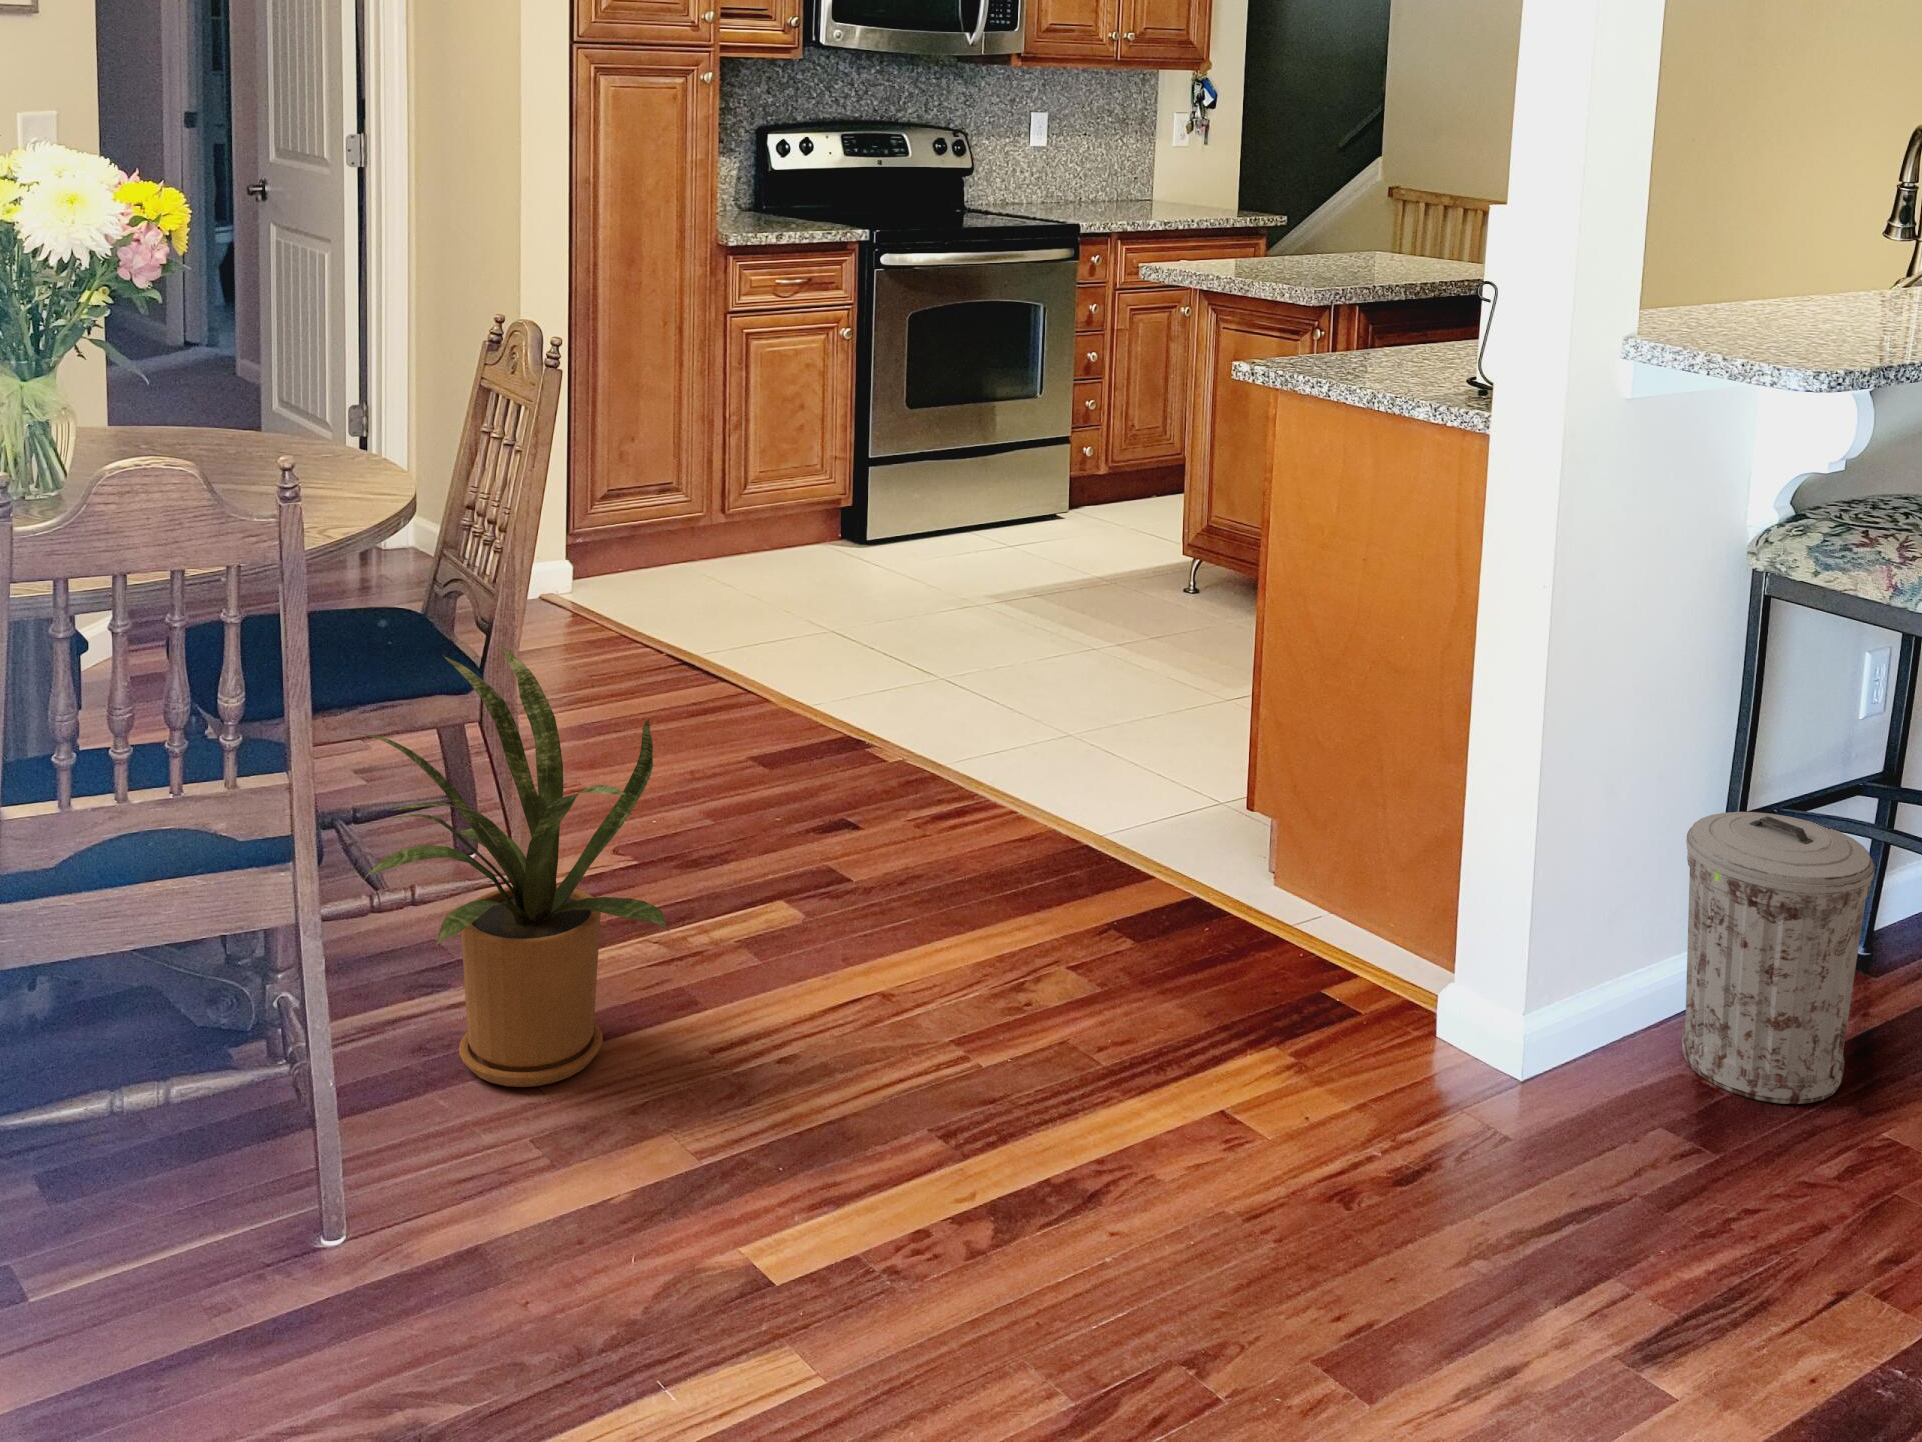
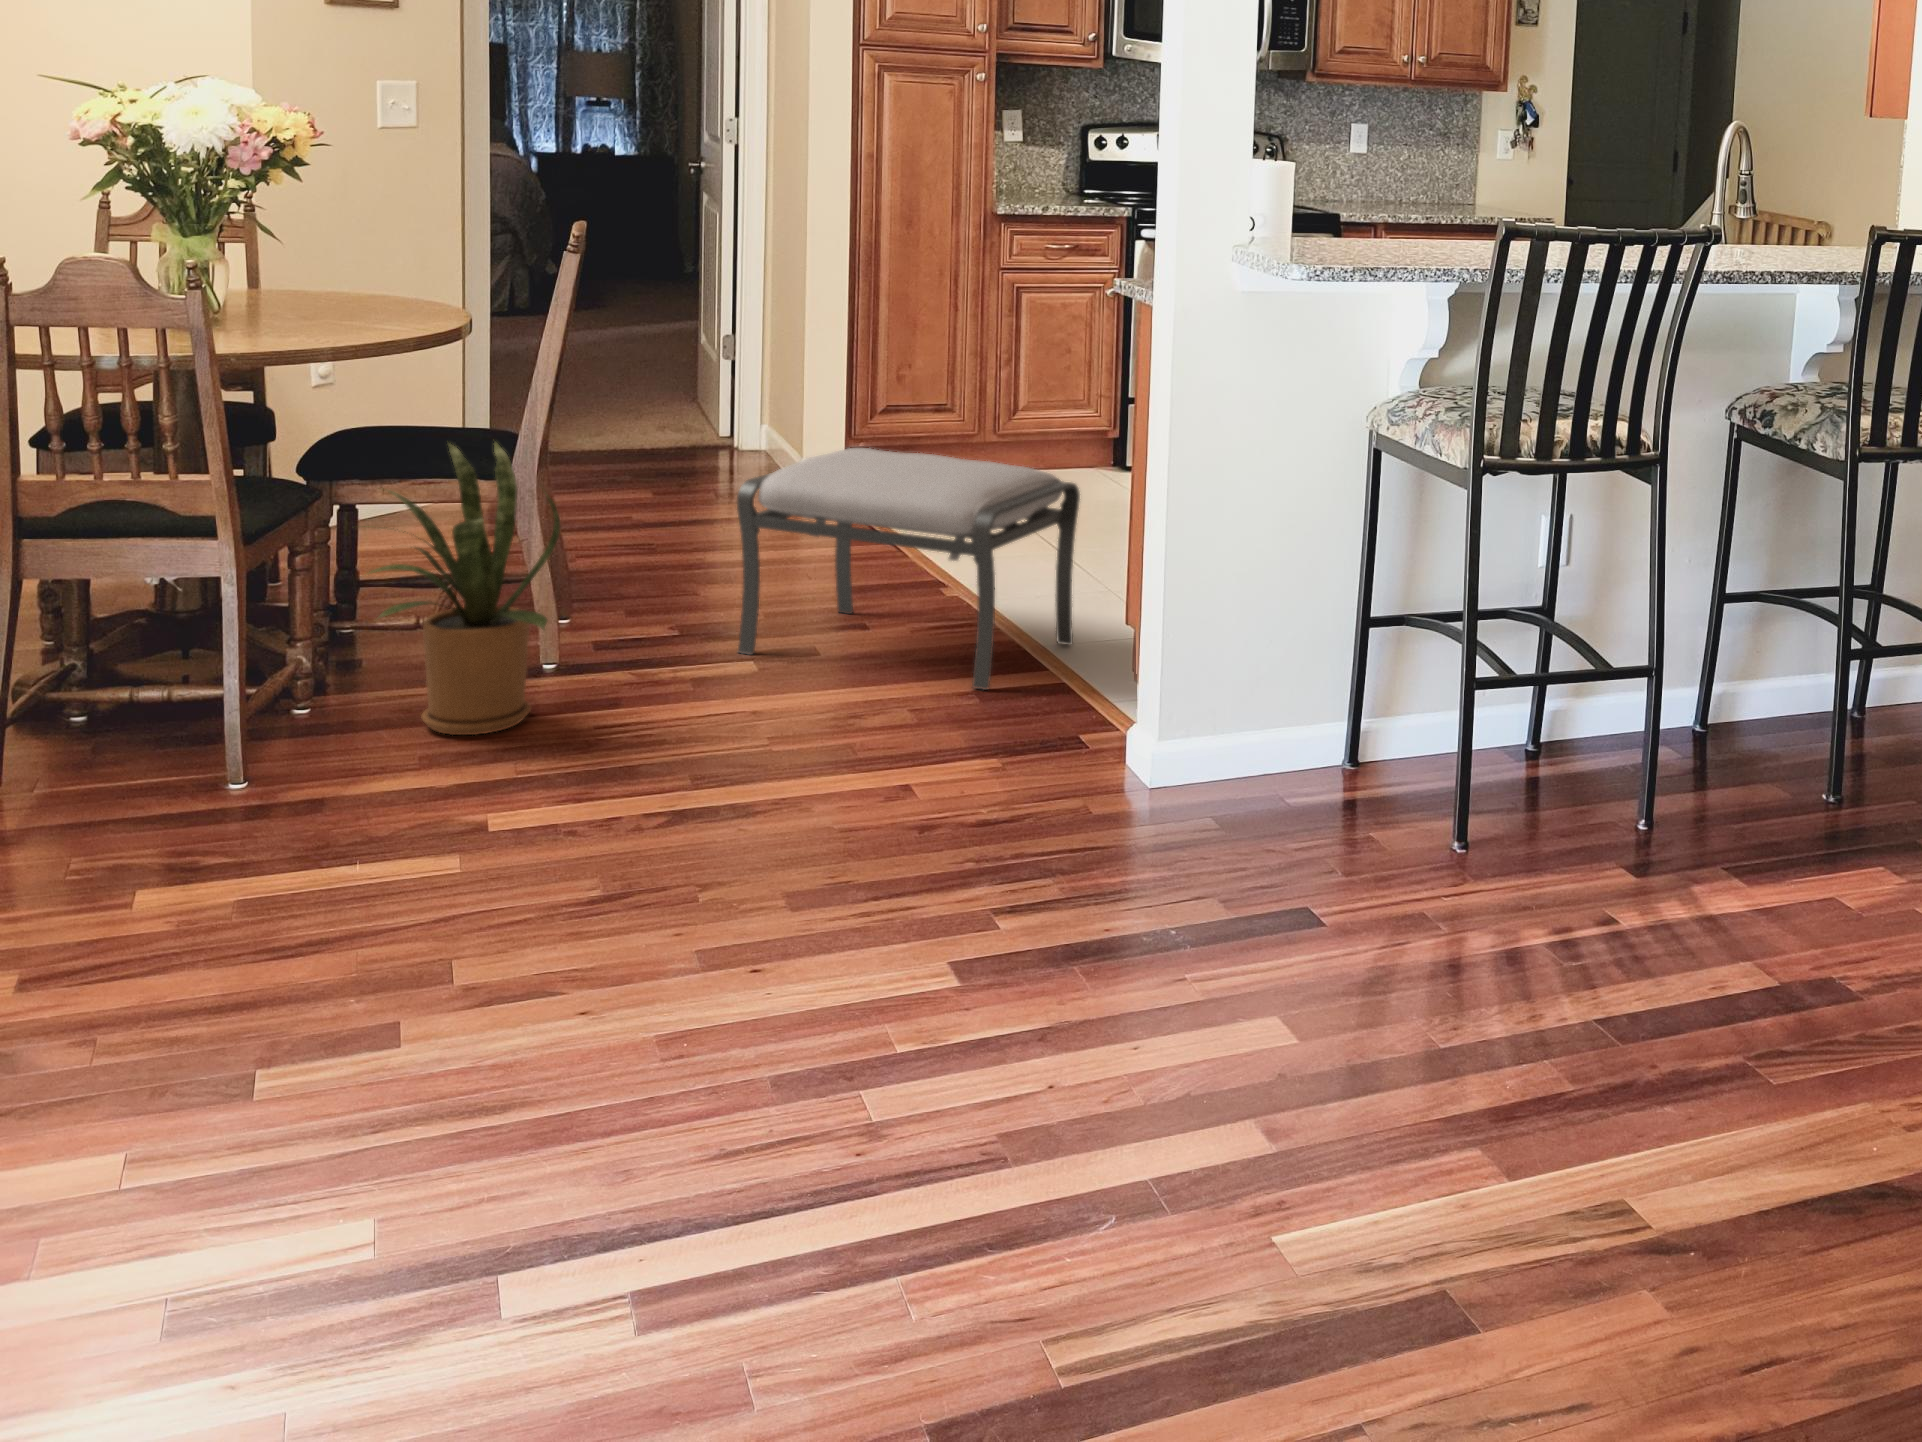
ottoman: none [735,587,1128,913] -> present [737,448,1080,690]
trash can: present [1682,812,1875,1104] -> none [1283,619,1414,830]

